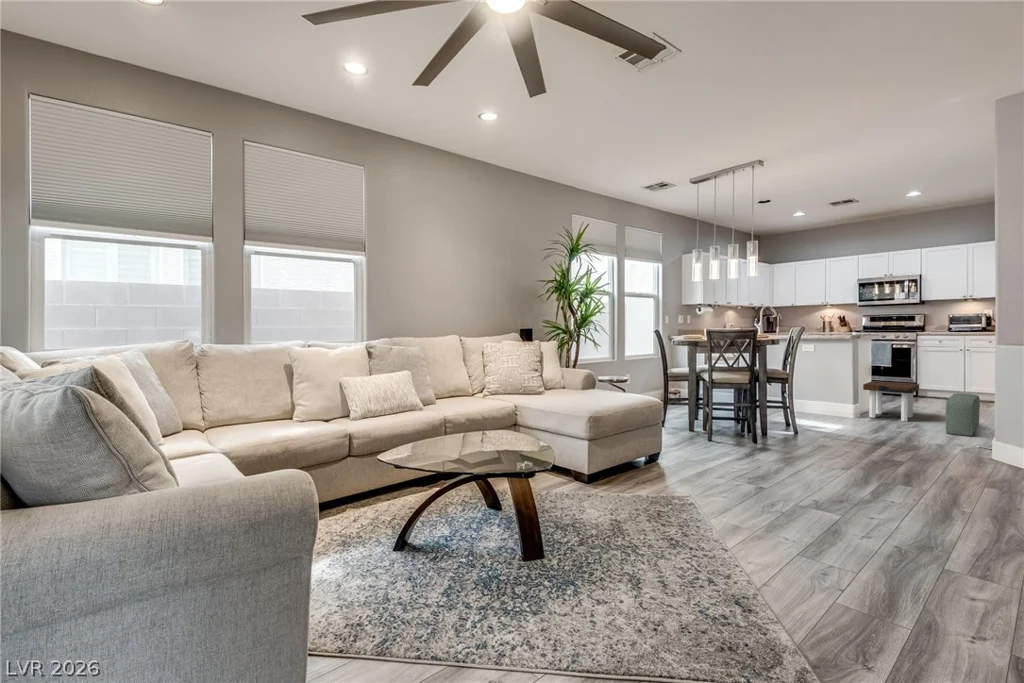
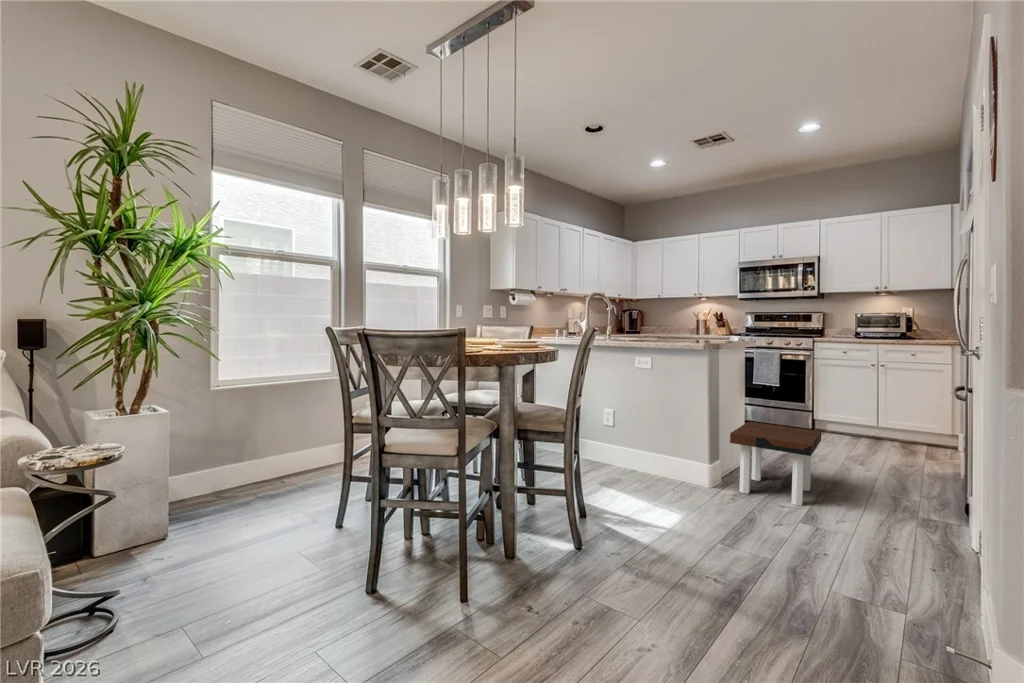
pouf: present [946,393,980,436] -> none [877,458,937,570]

